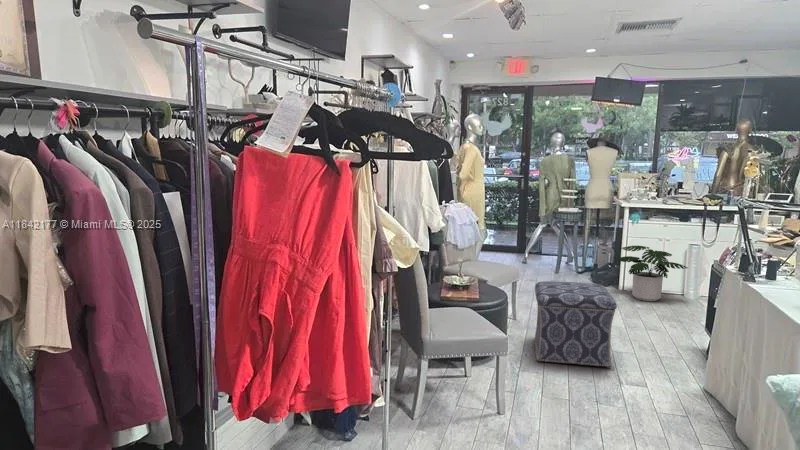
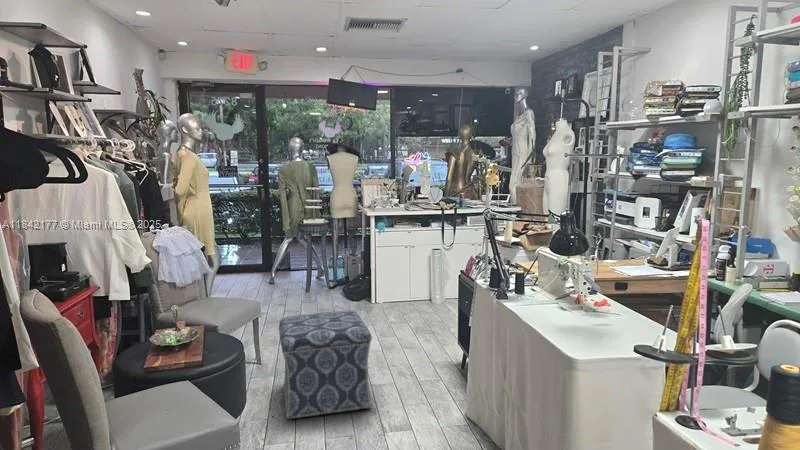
potted plant: present [615,246,688,301] -> none [365,255,434,313]

